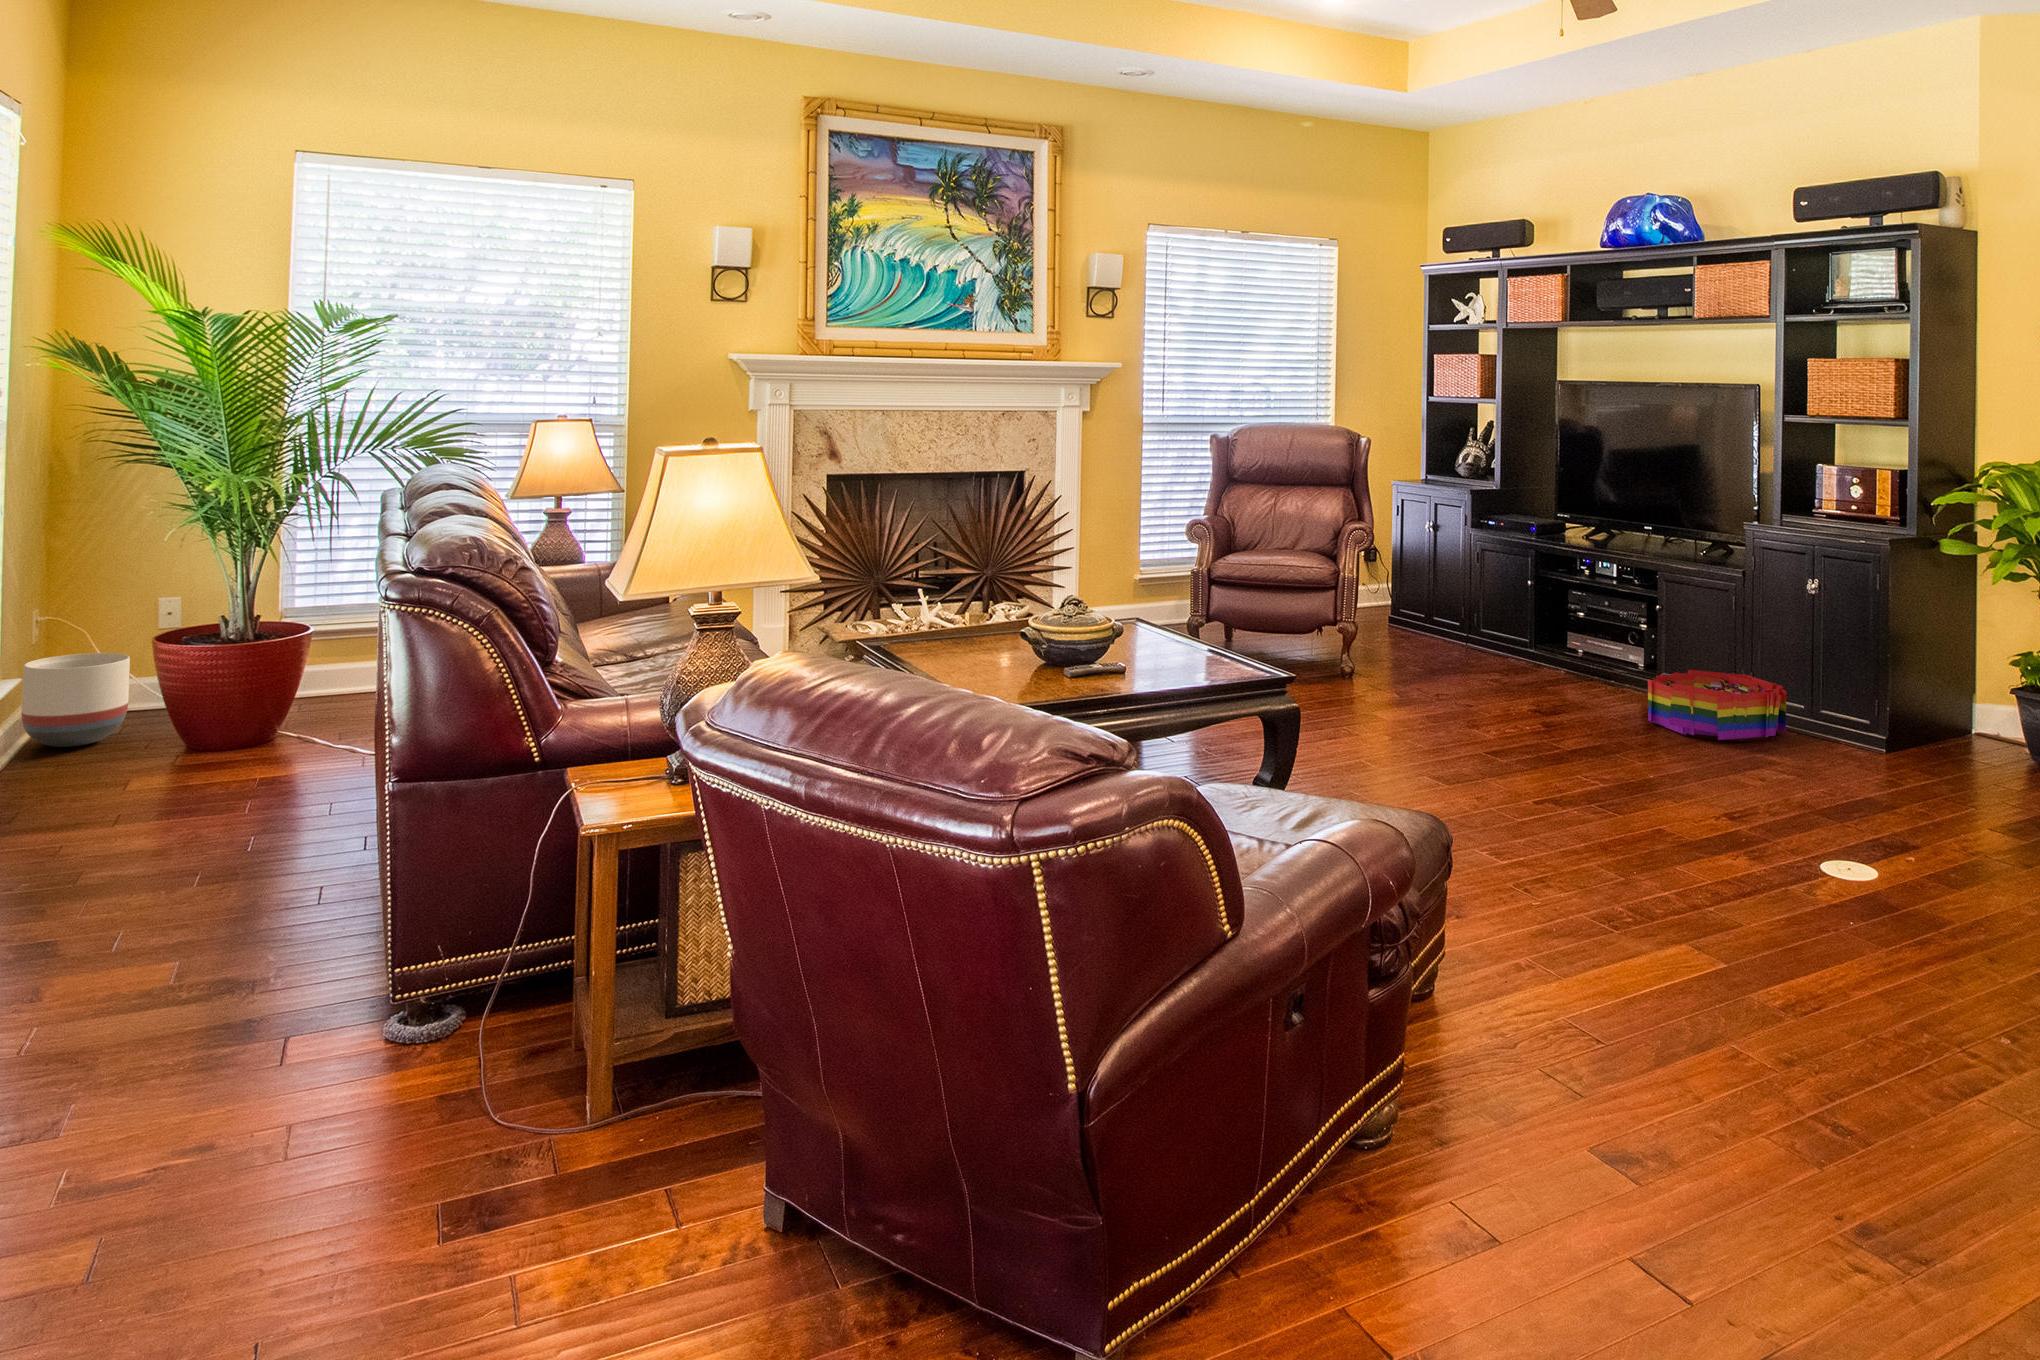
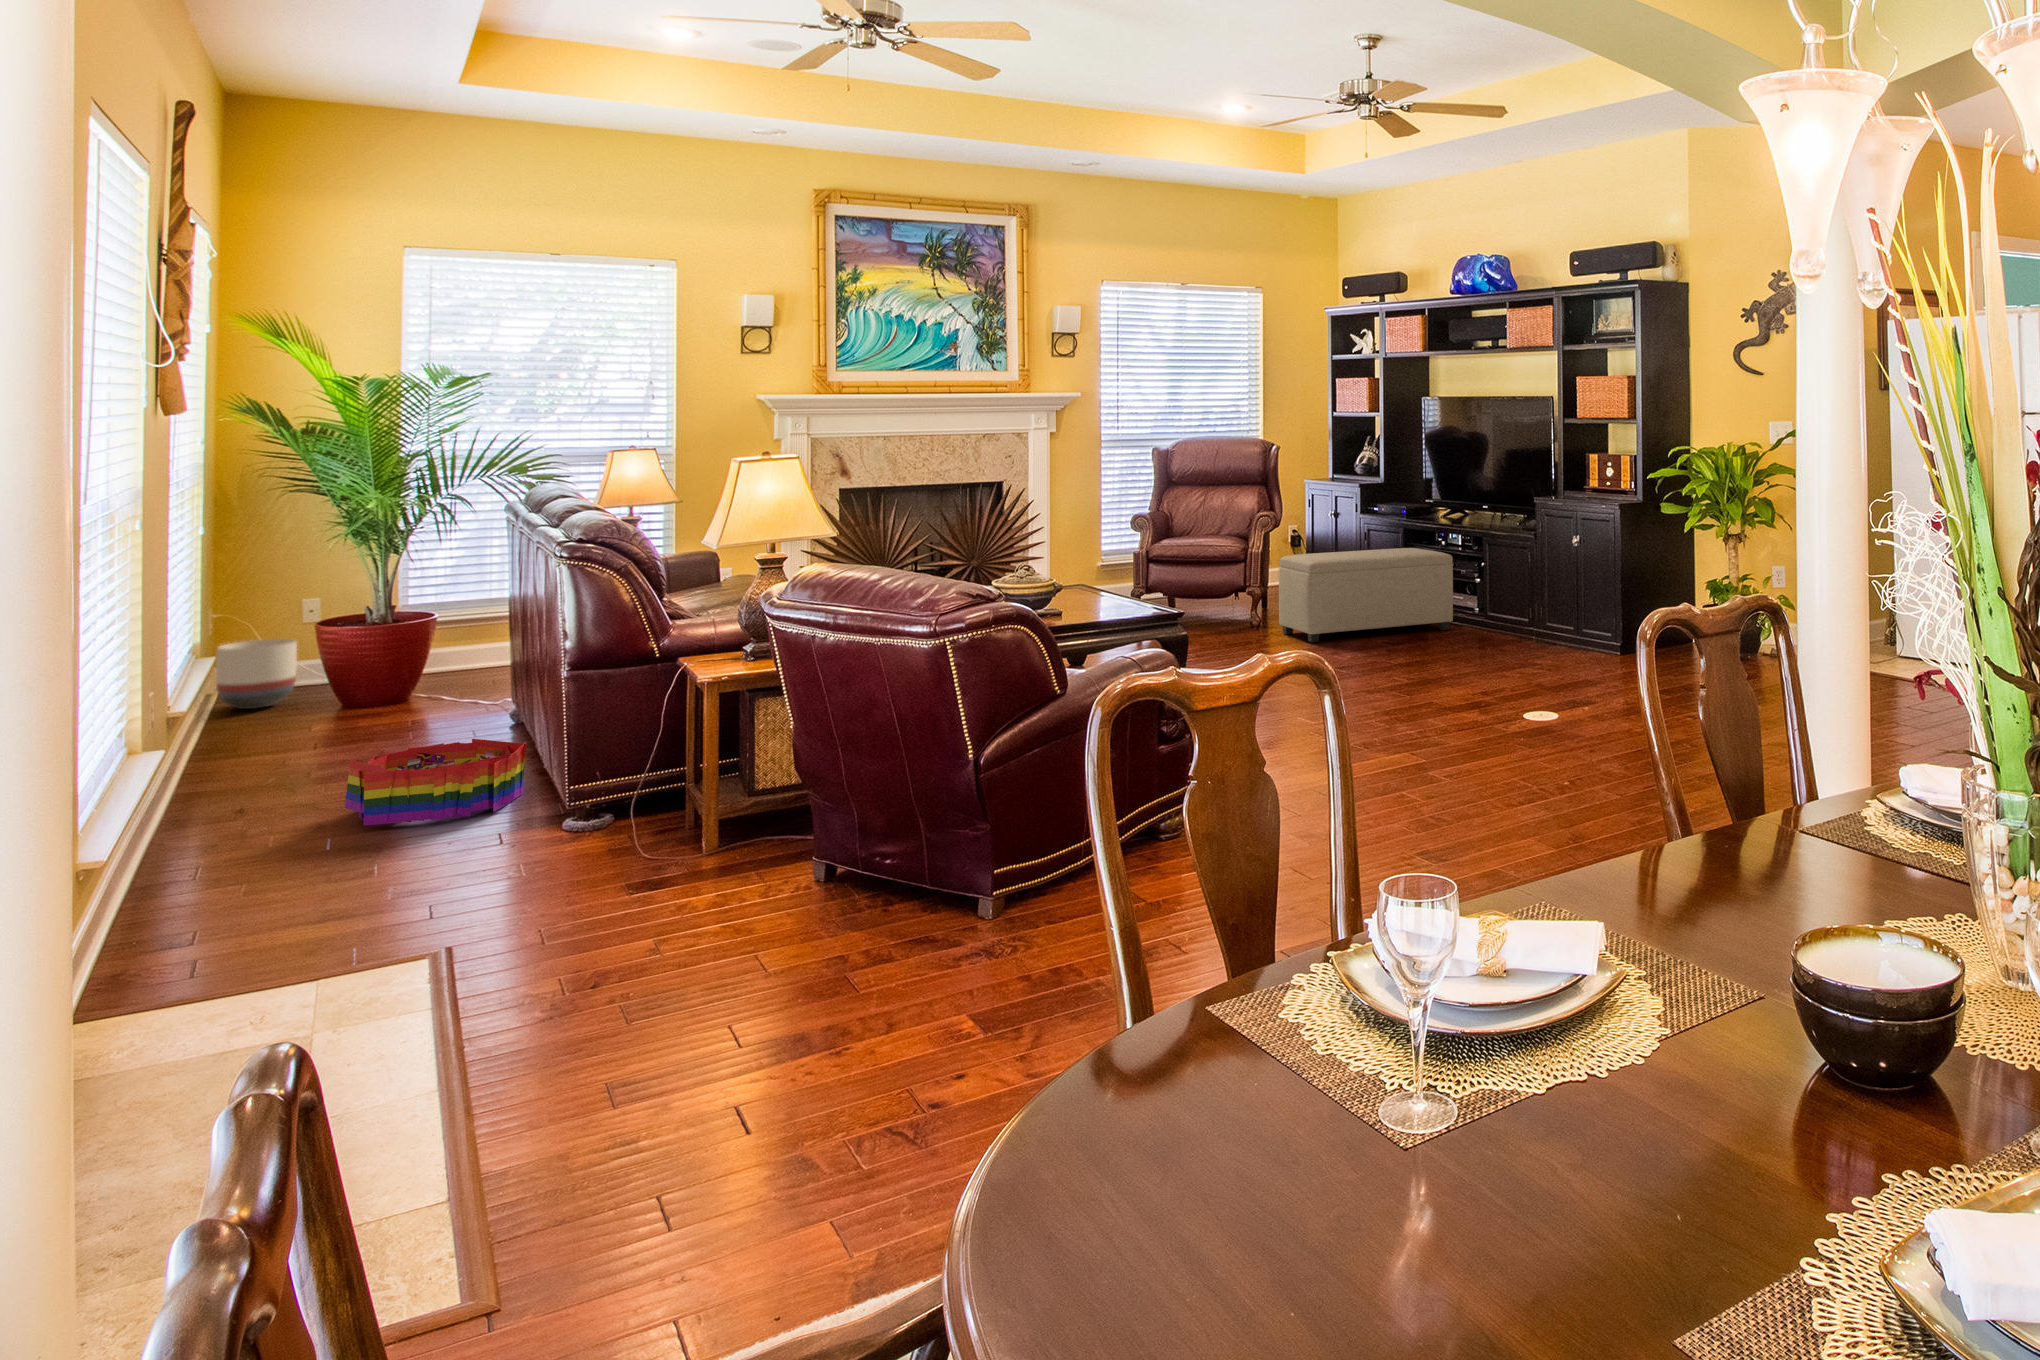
ottoman: none [1381,578,1612,704] -> present [1279,548,1453,642]
storage bin: present [1648,670,1786,740] -> present [345,739,527,826]

